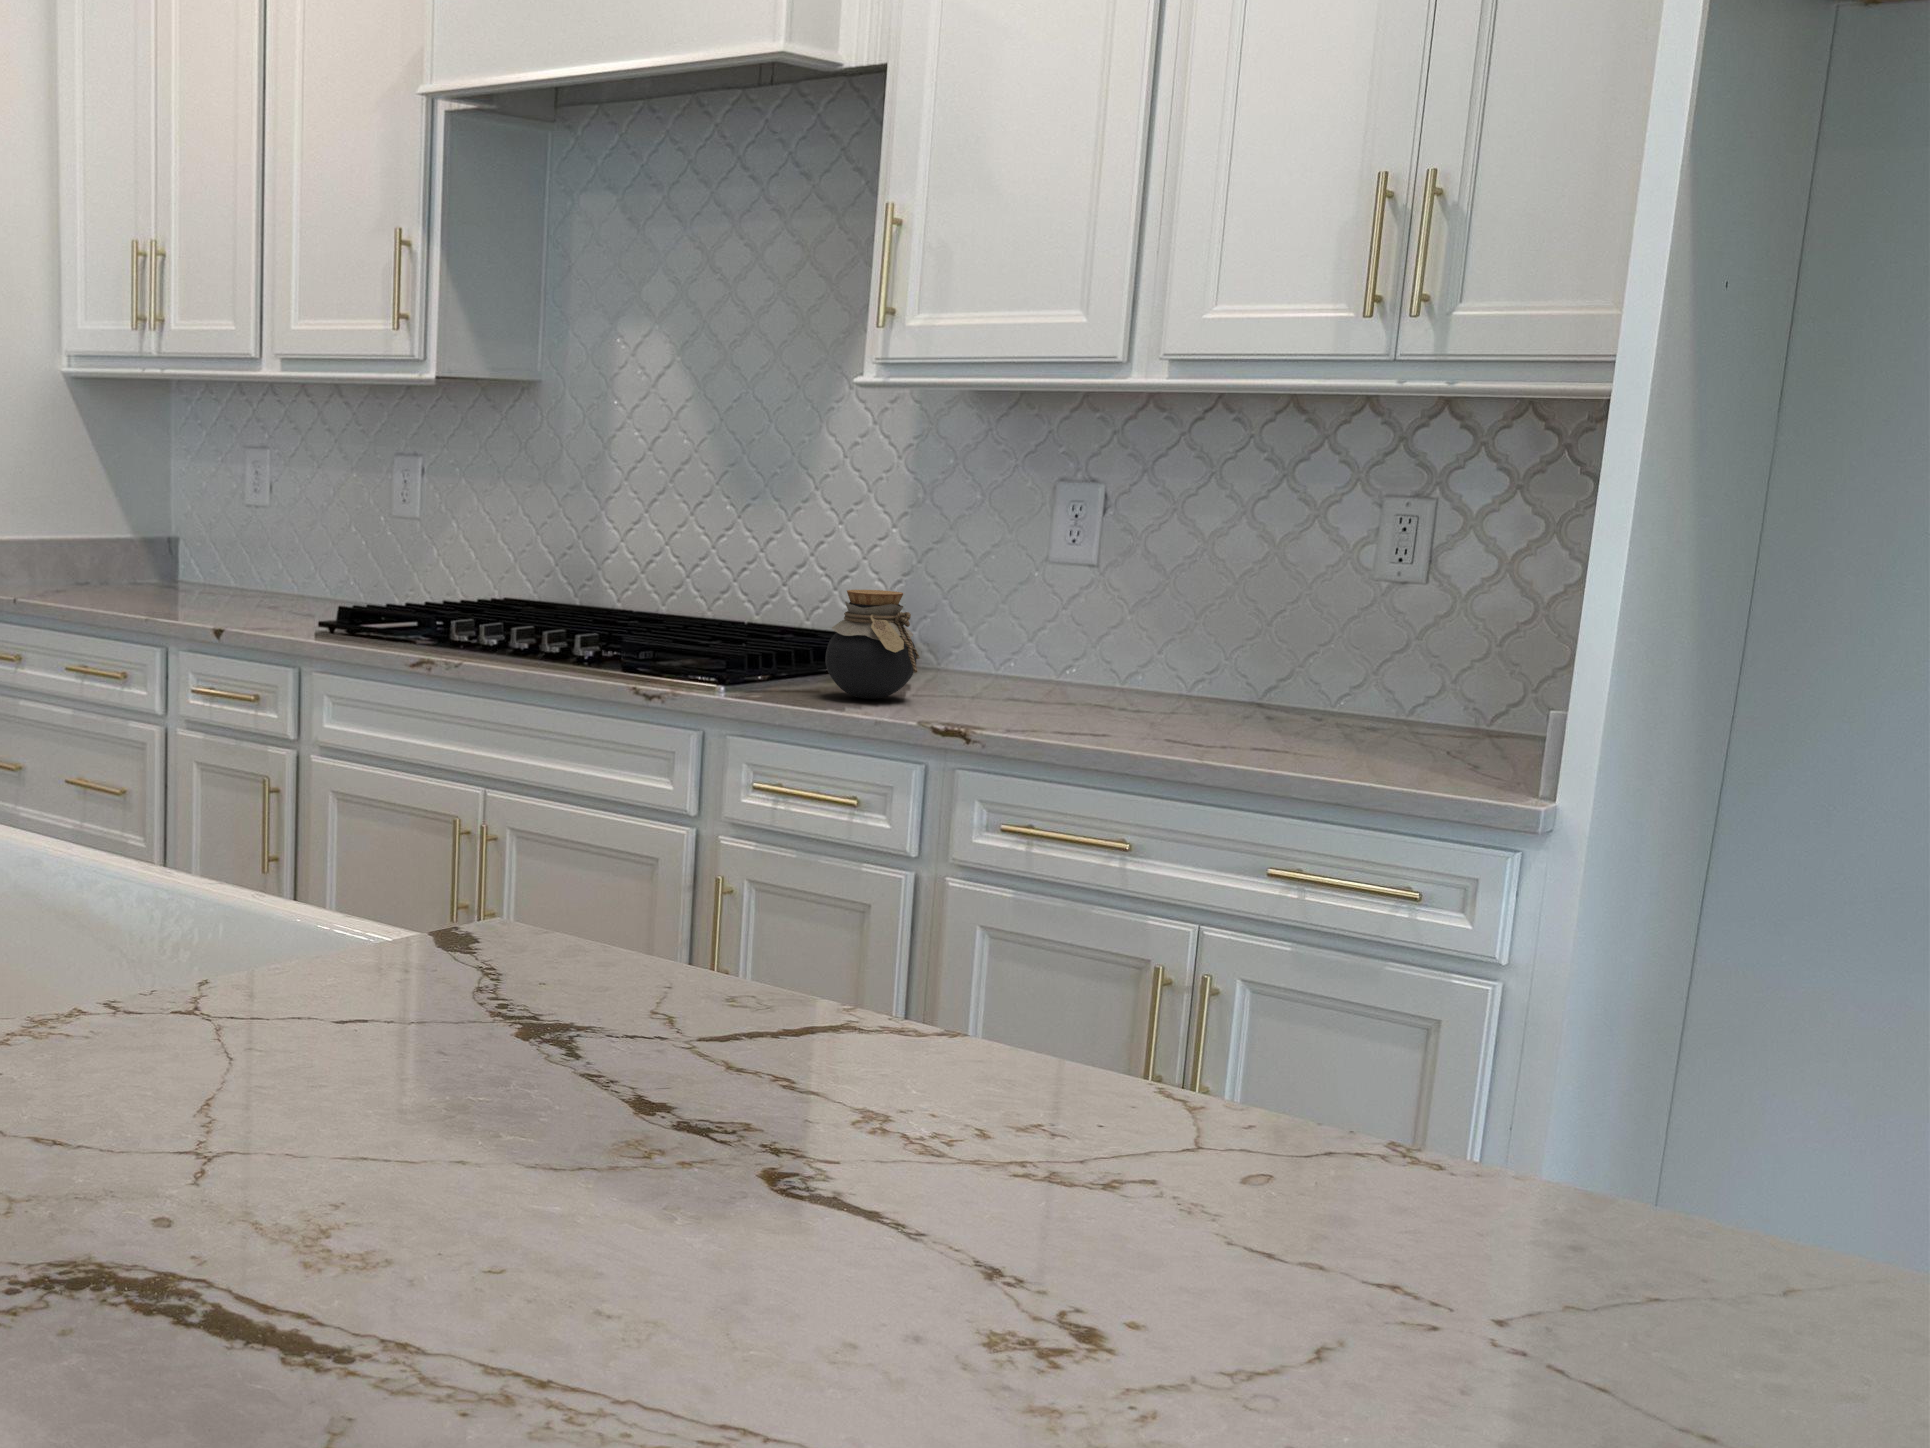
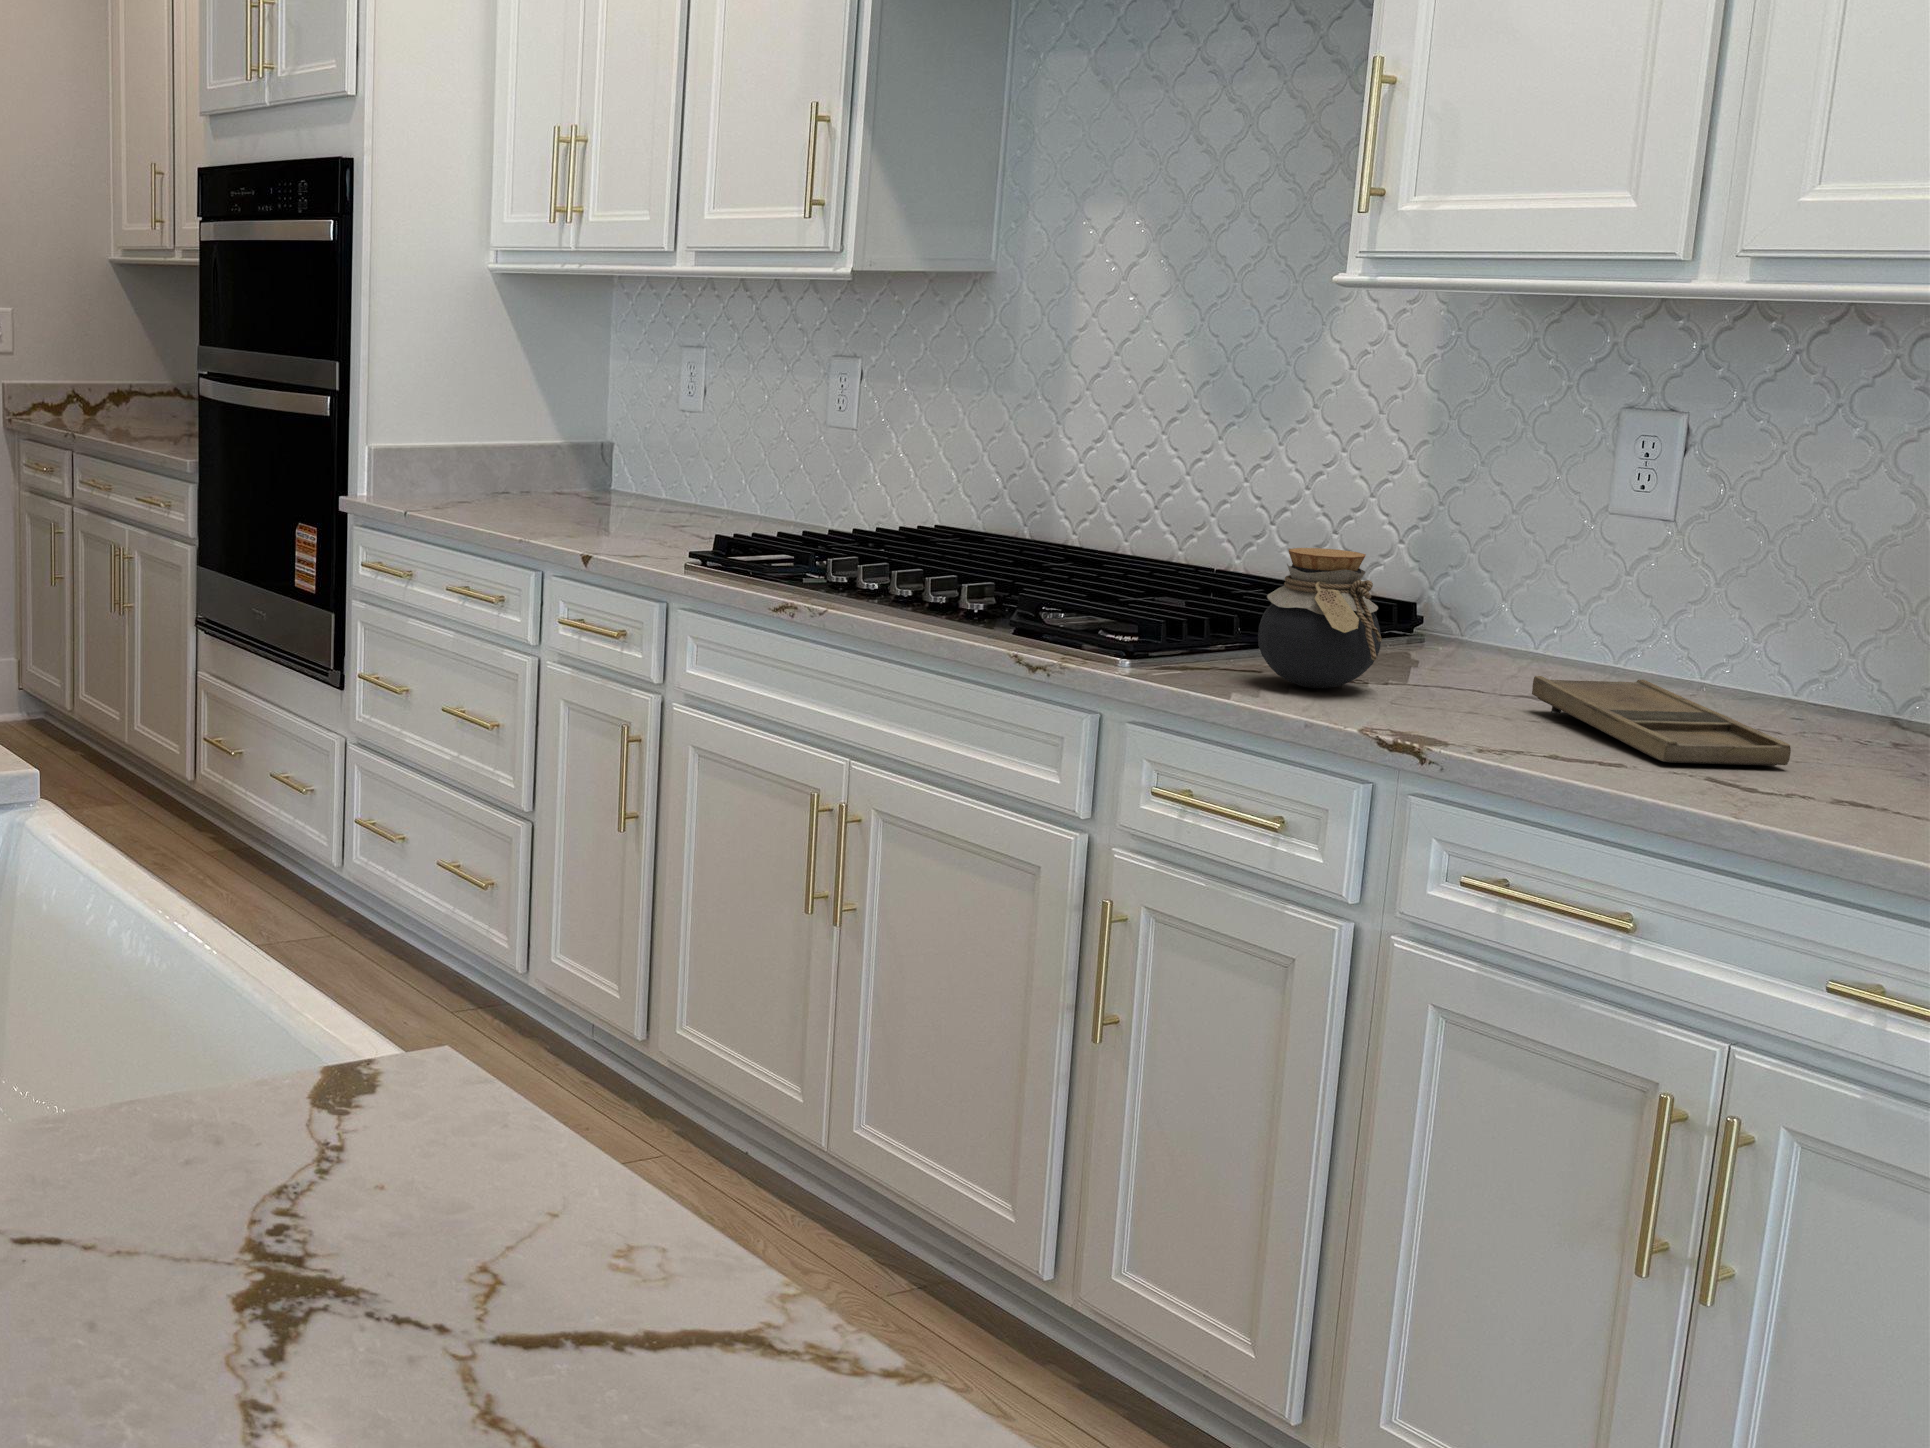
tray: none [1025,680,1210,732] -> present [1532,676,1791,766]

